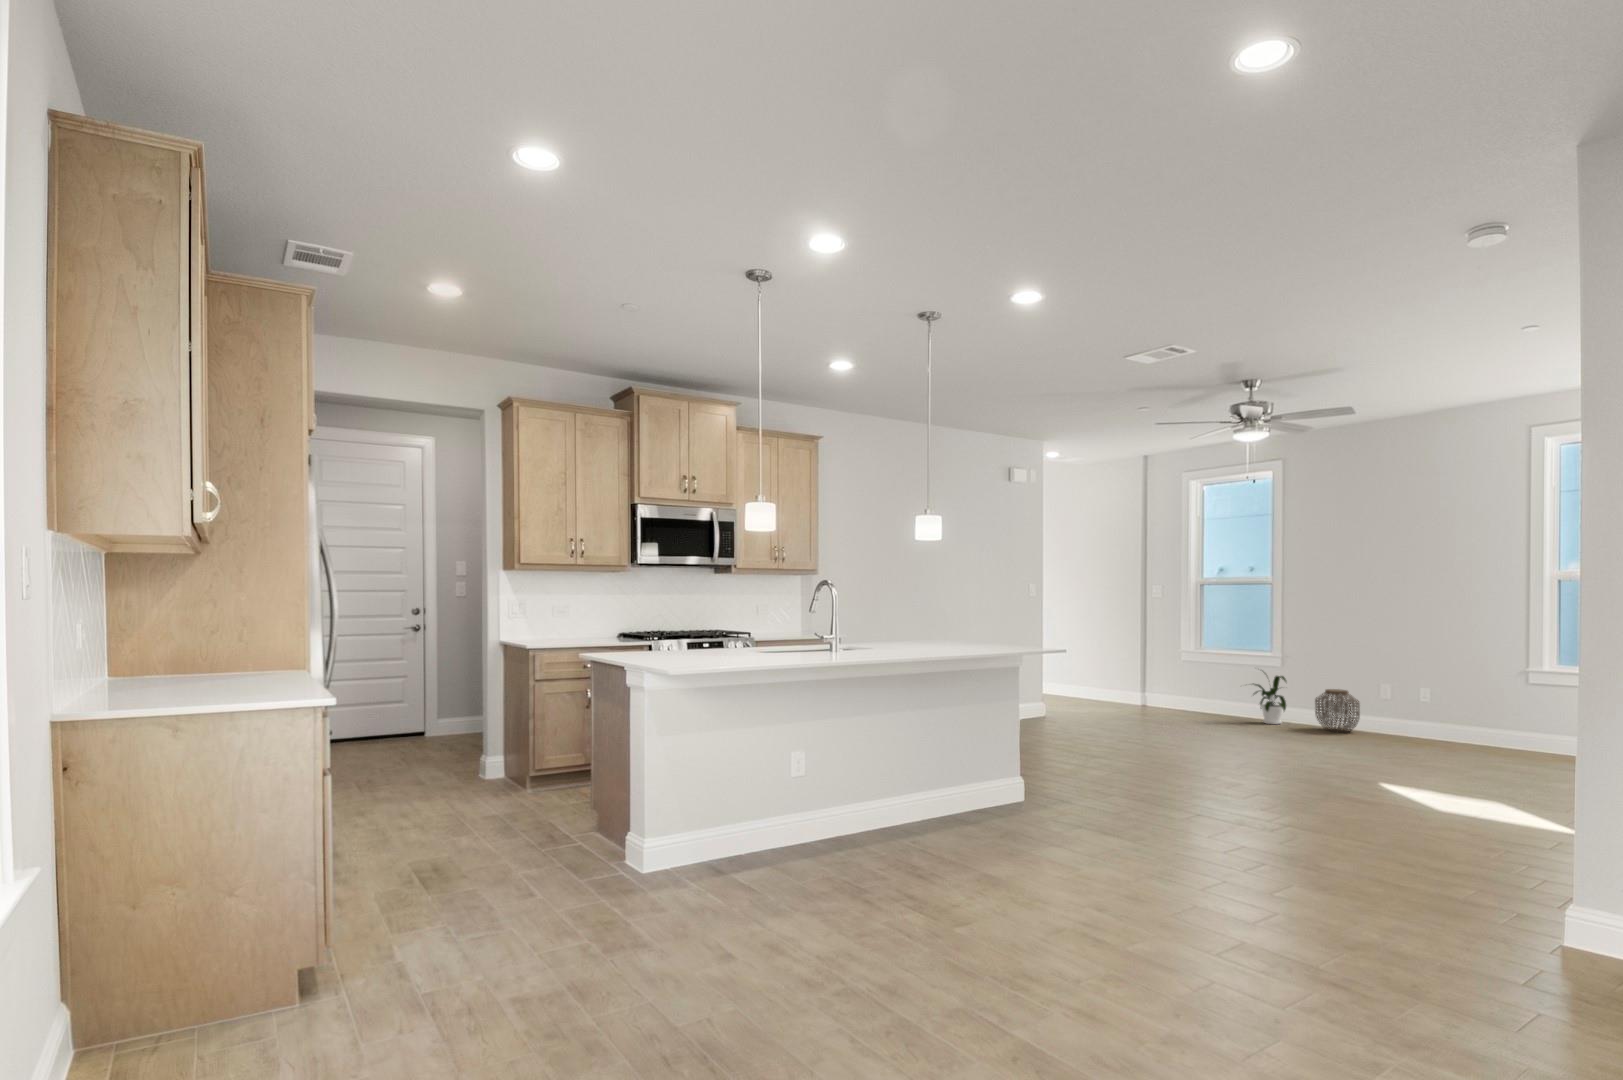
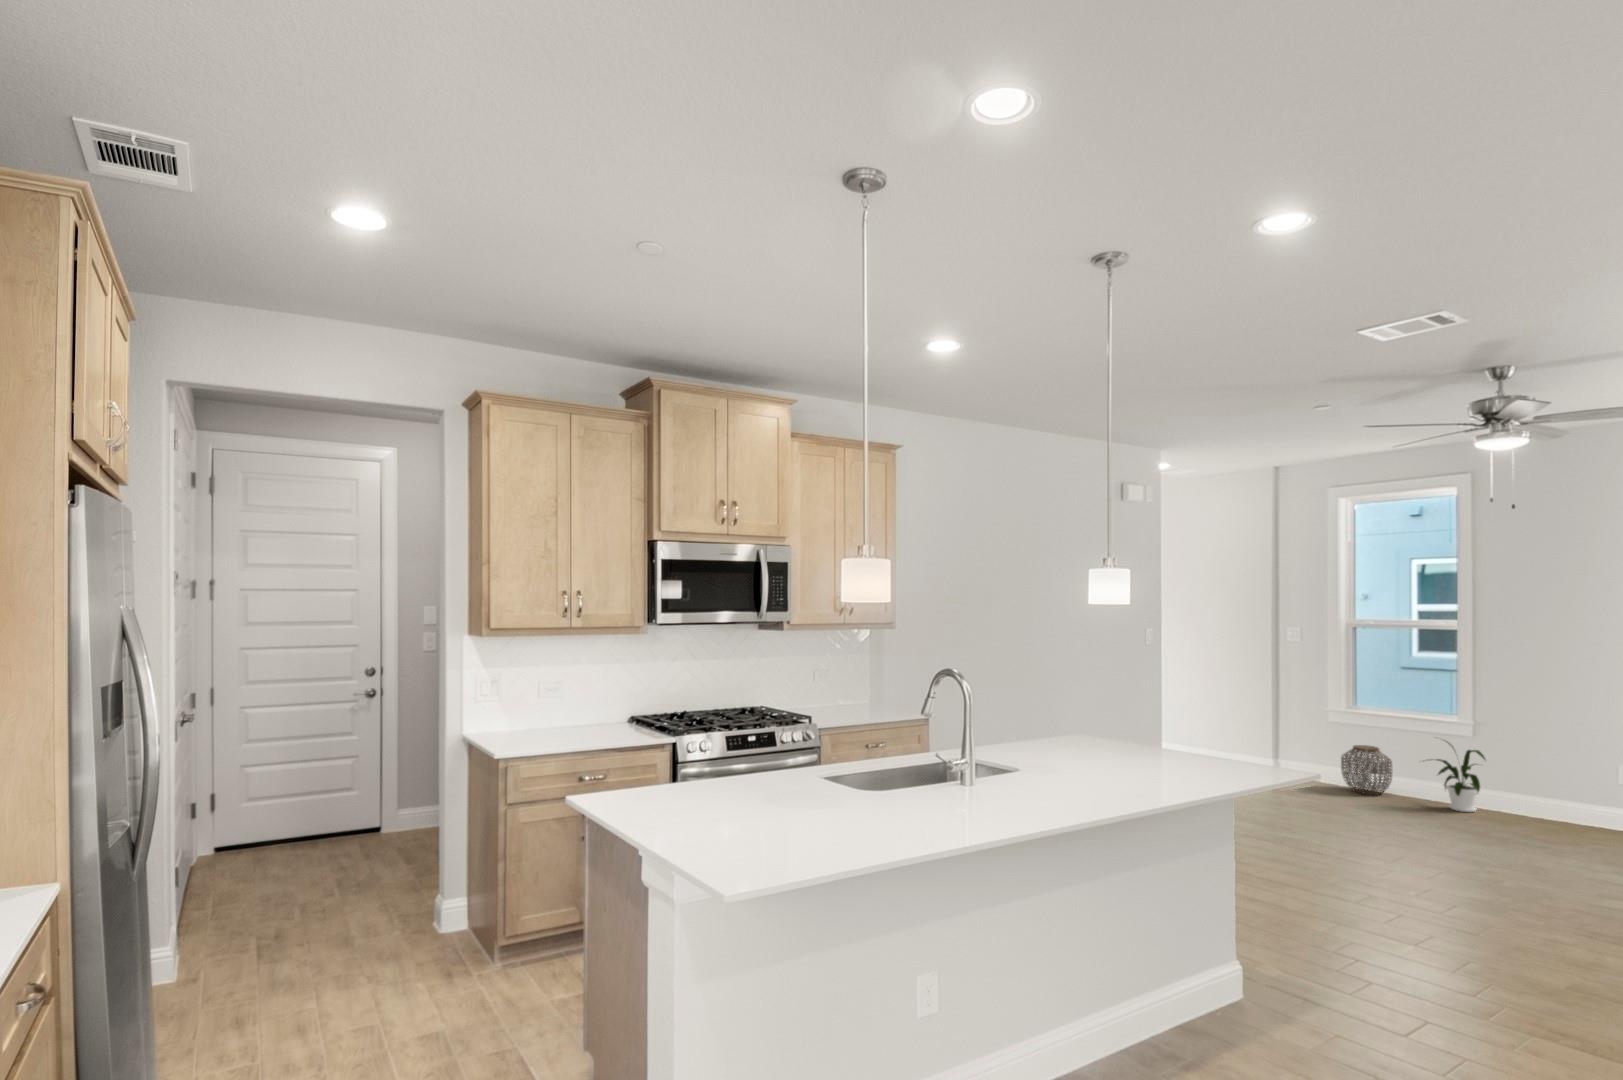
woven basket: present [1315,689,1360,733] -> present [1341,745,1392,795]

